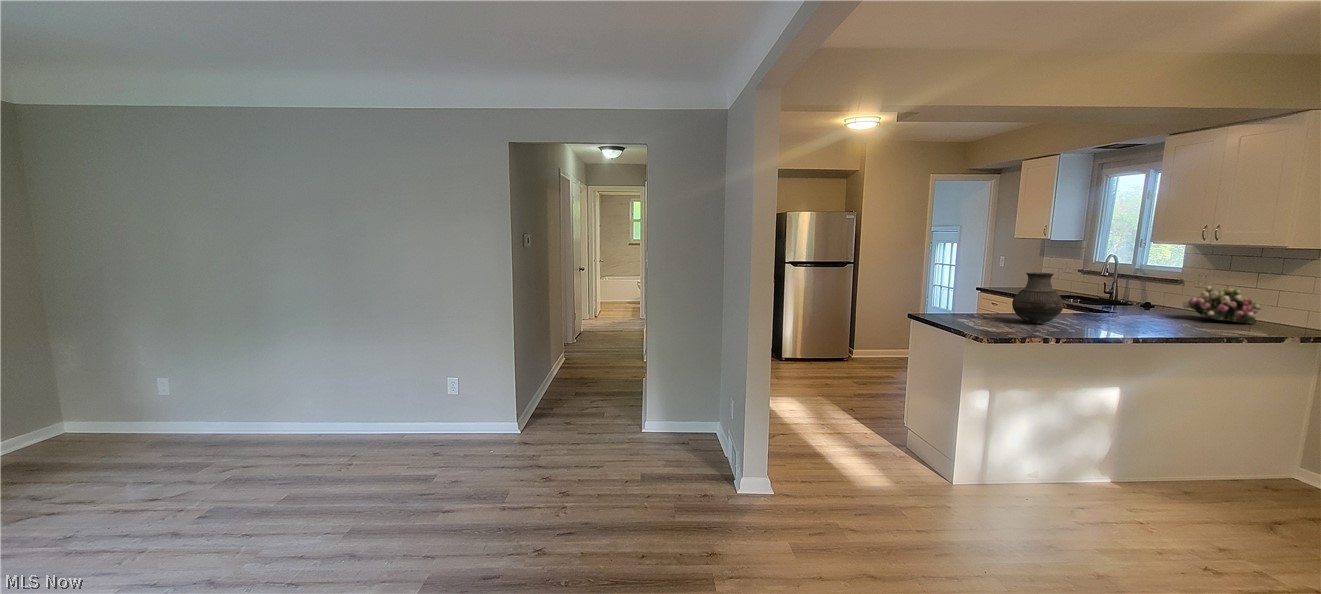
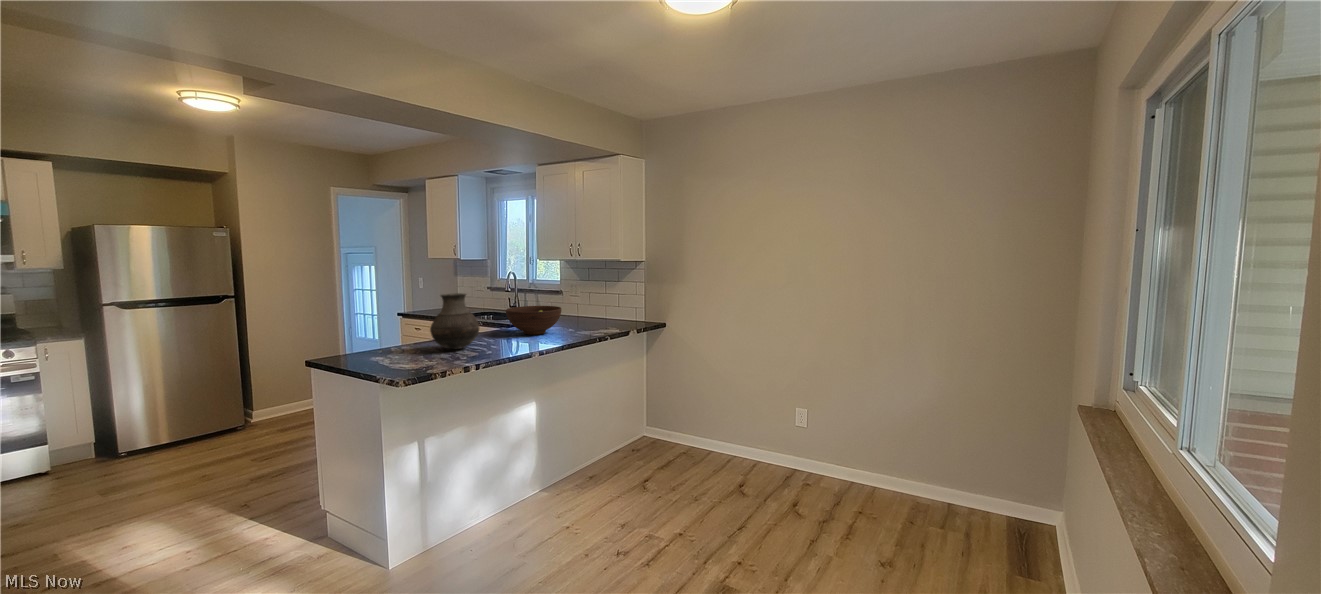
flower arrangement: present [1183,286,1261,324] -> none [565,294,610,322]
fruit bowl: none [1097,292,1174,324] -> present [506,306,561,335]

